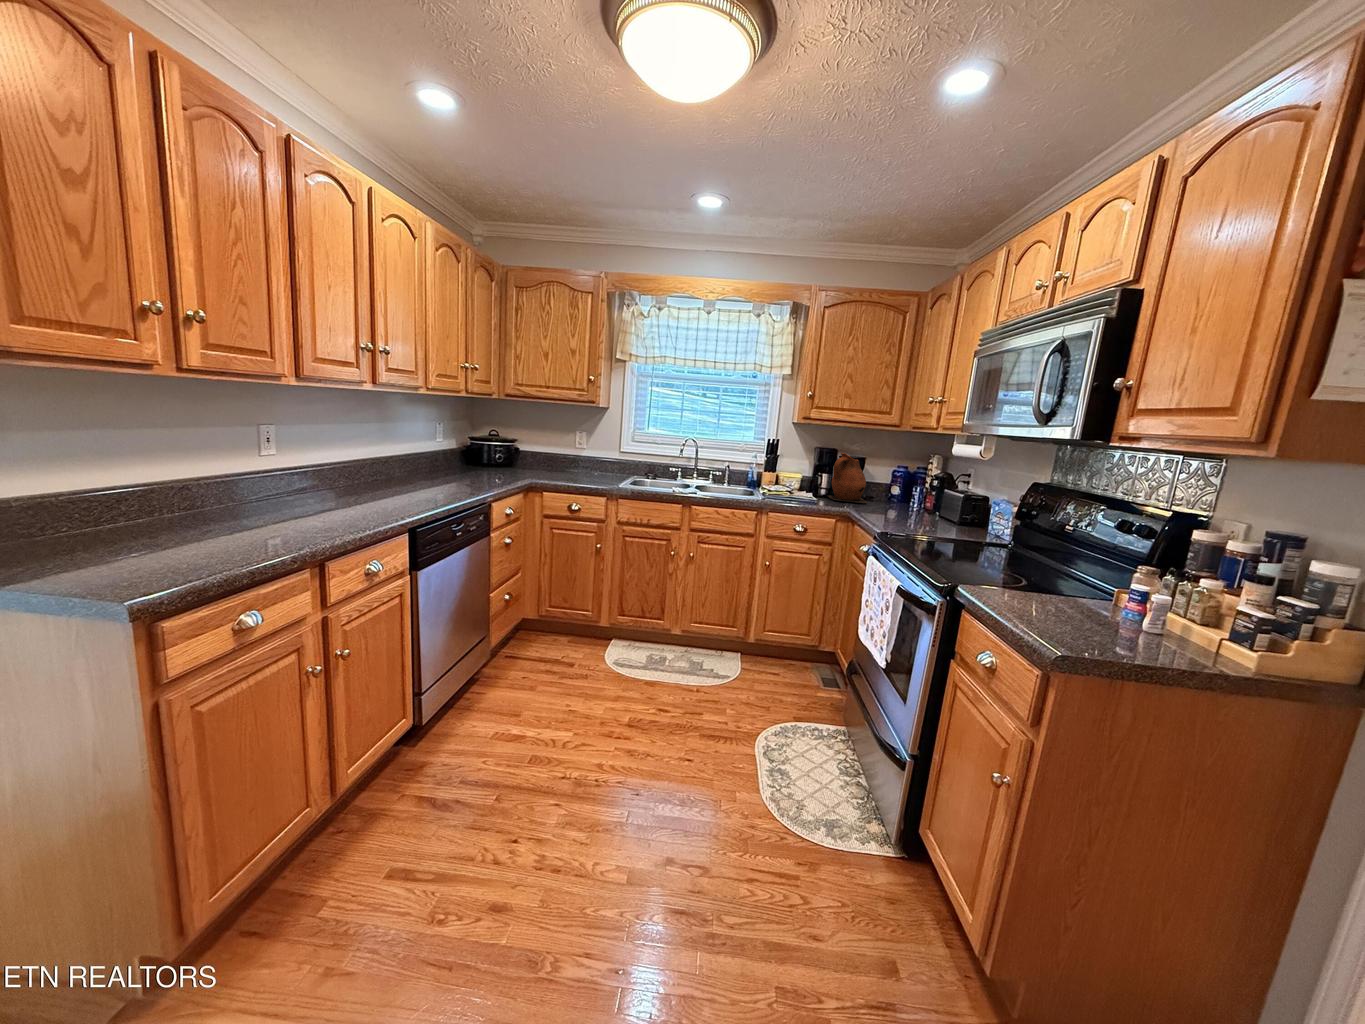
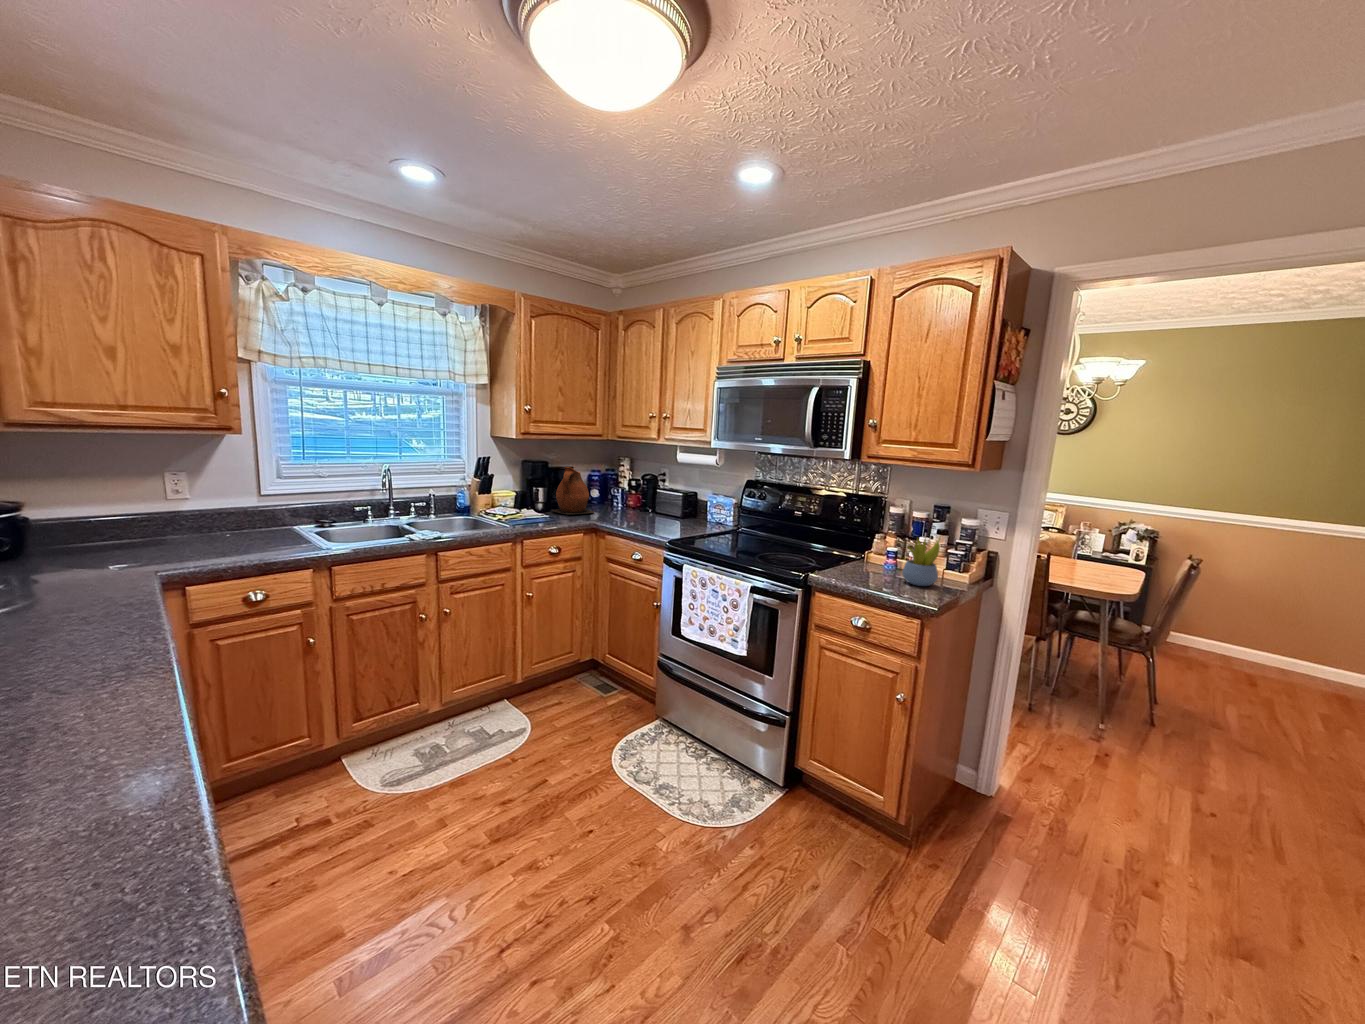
succulent plant: none [1098,558,1183,645] -> present [902,538,940,586]

